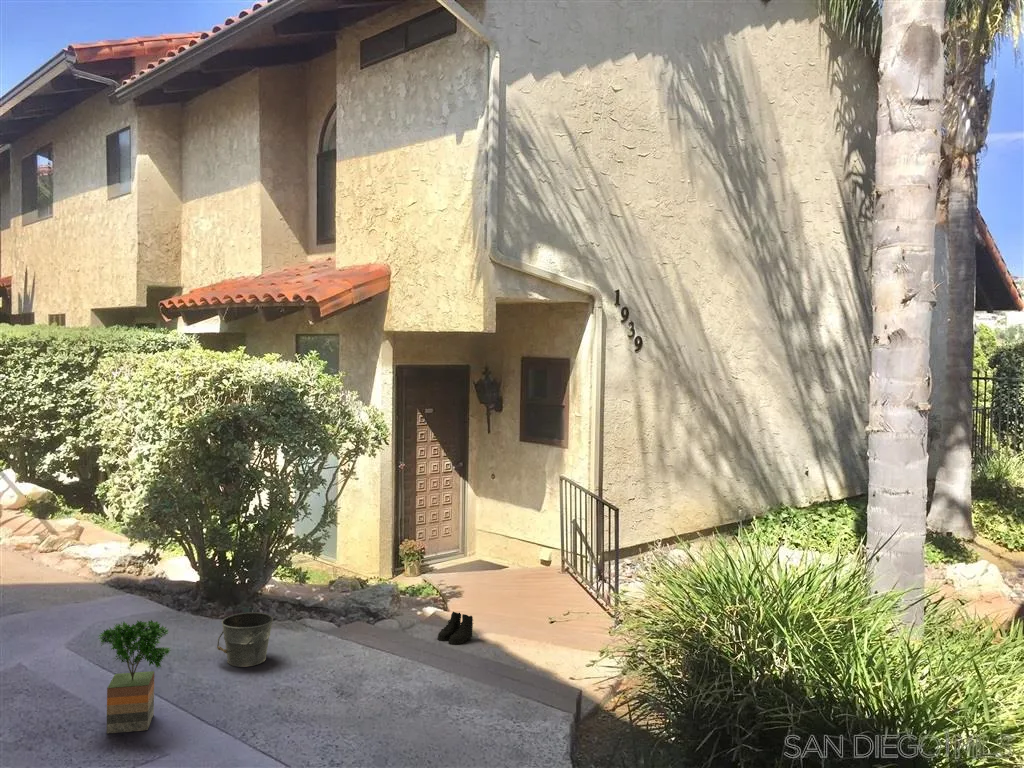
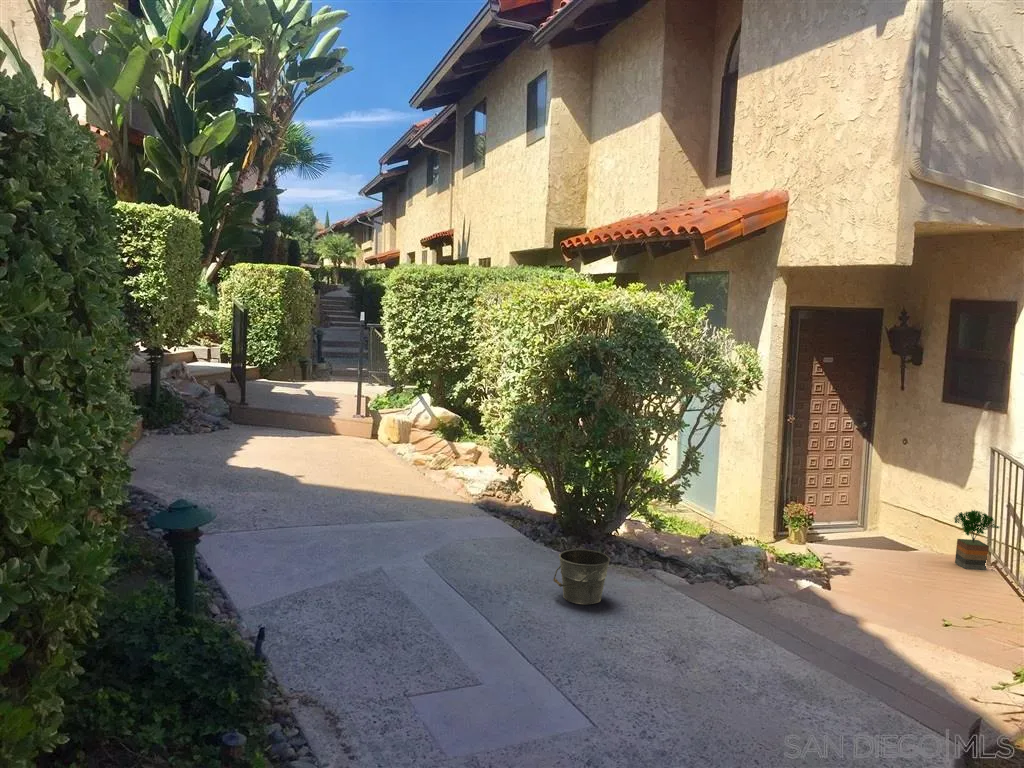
boots: present [437,612,473,645] -> none [800,588,847,627]
potted tree: present [99,620,171,733] -> present [954,510,999,571]

